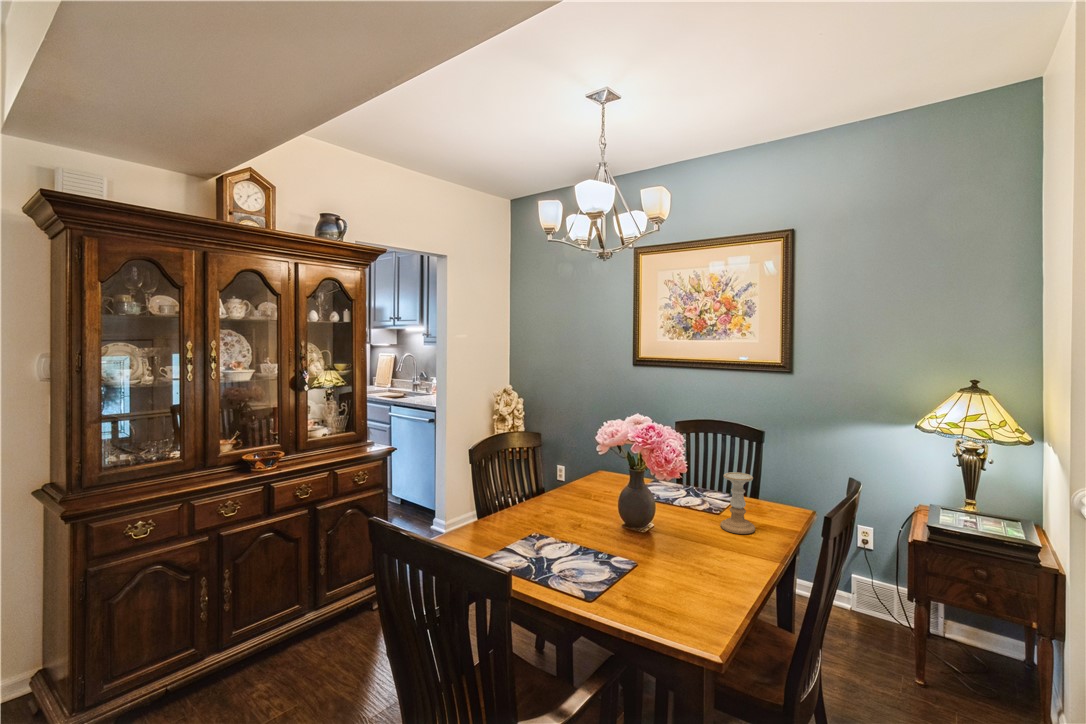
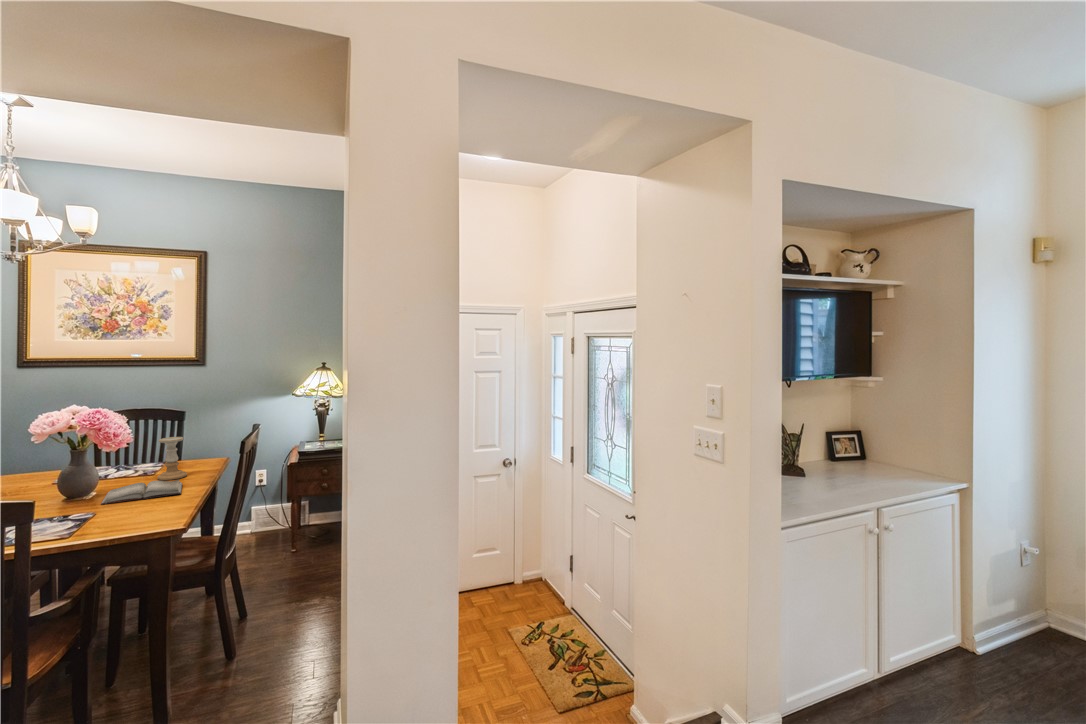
hardback book: none [651,530,746,569] -> present [101,479,182,504]

